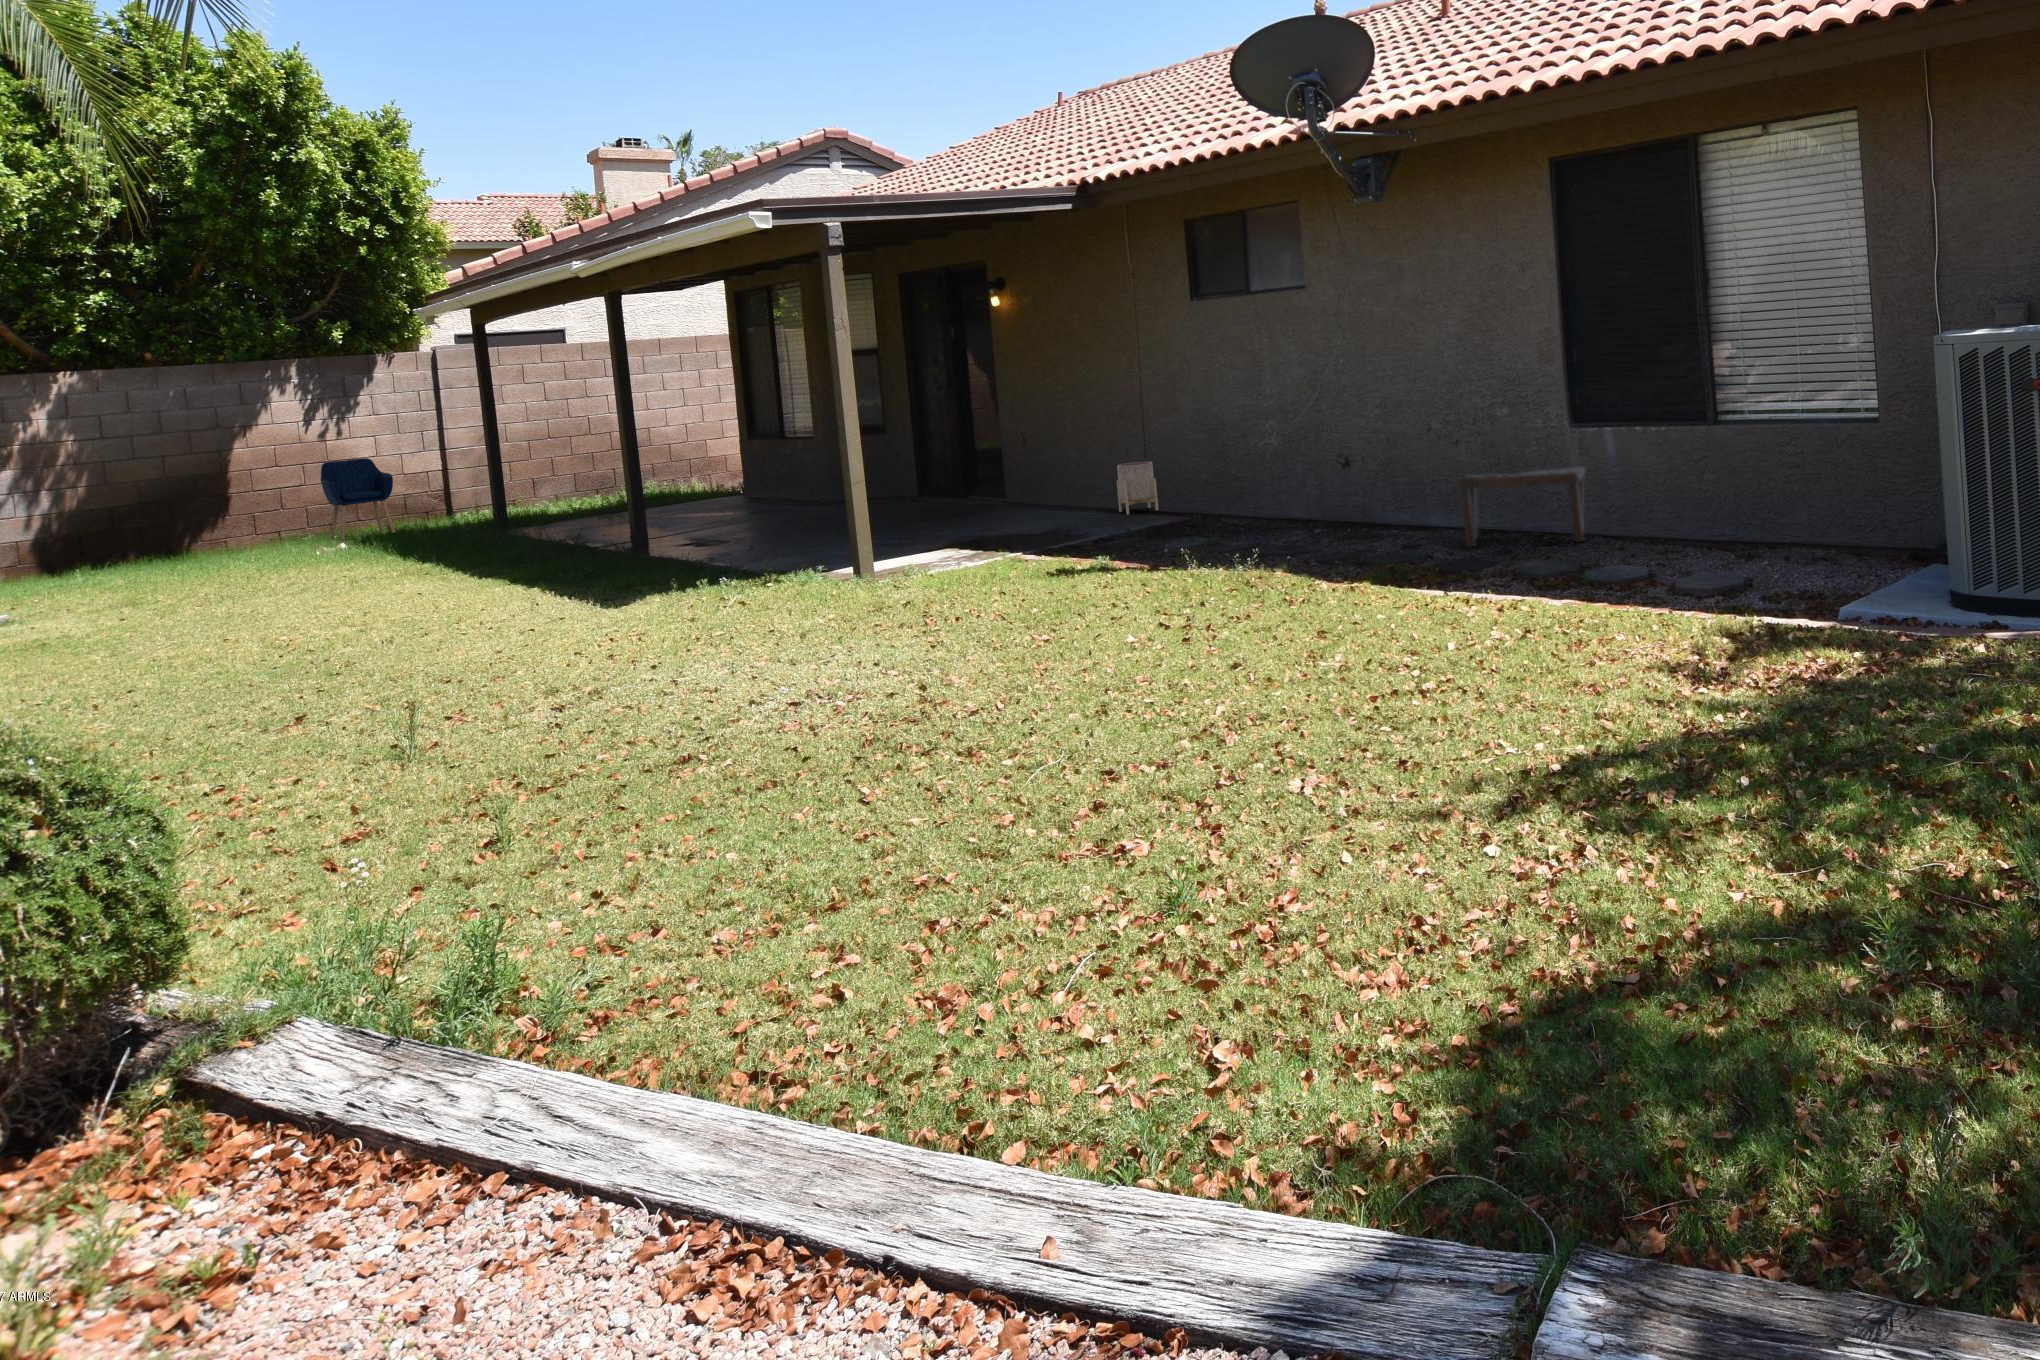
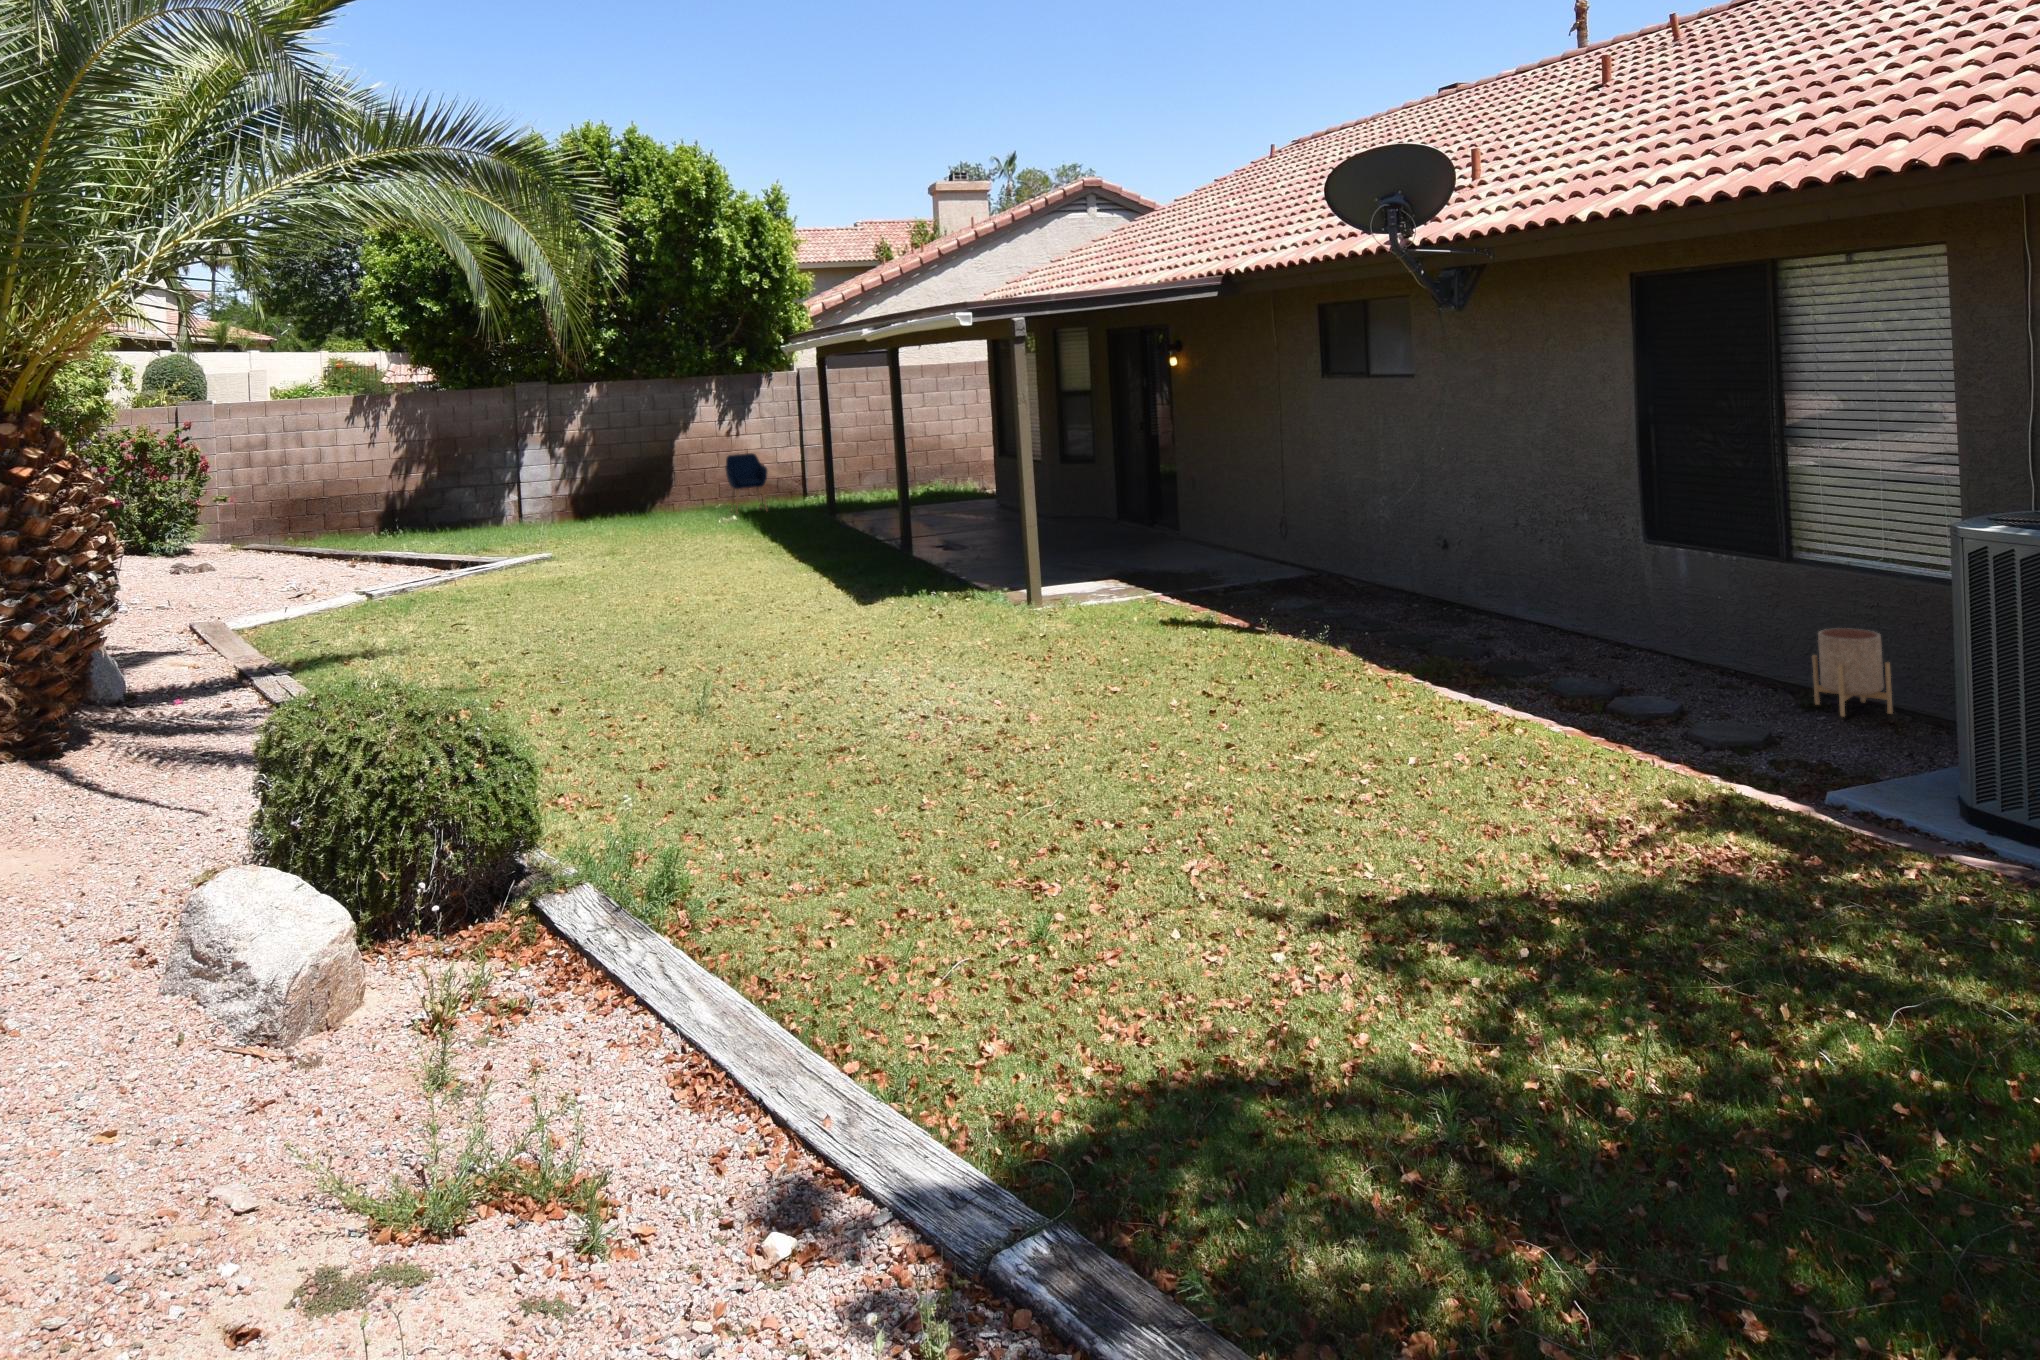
planter: present [1117,462,1158,515] -> present [1812,628,1893,717]
bench: present [1458,467,1586,547] -> none [1526,580,1669,664]

